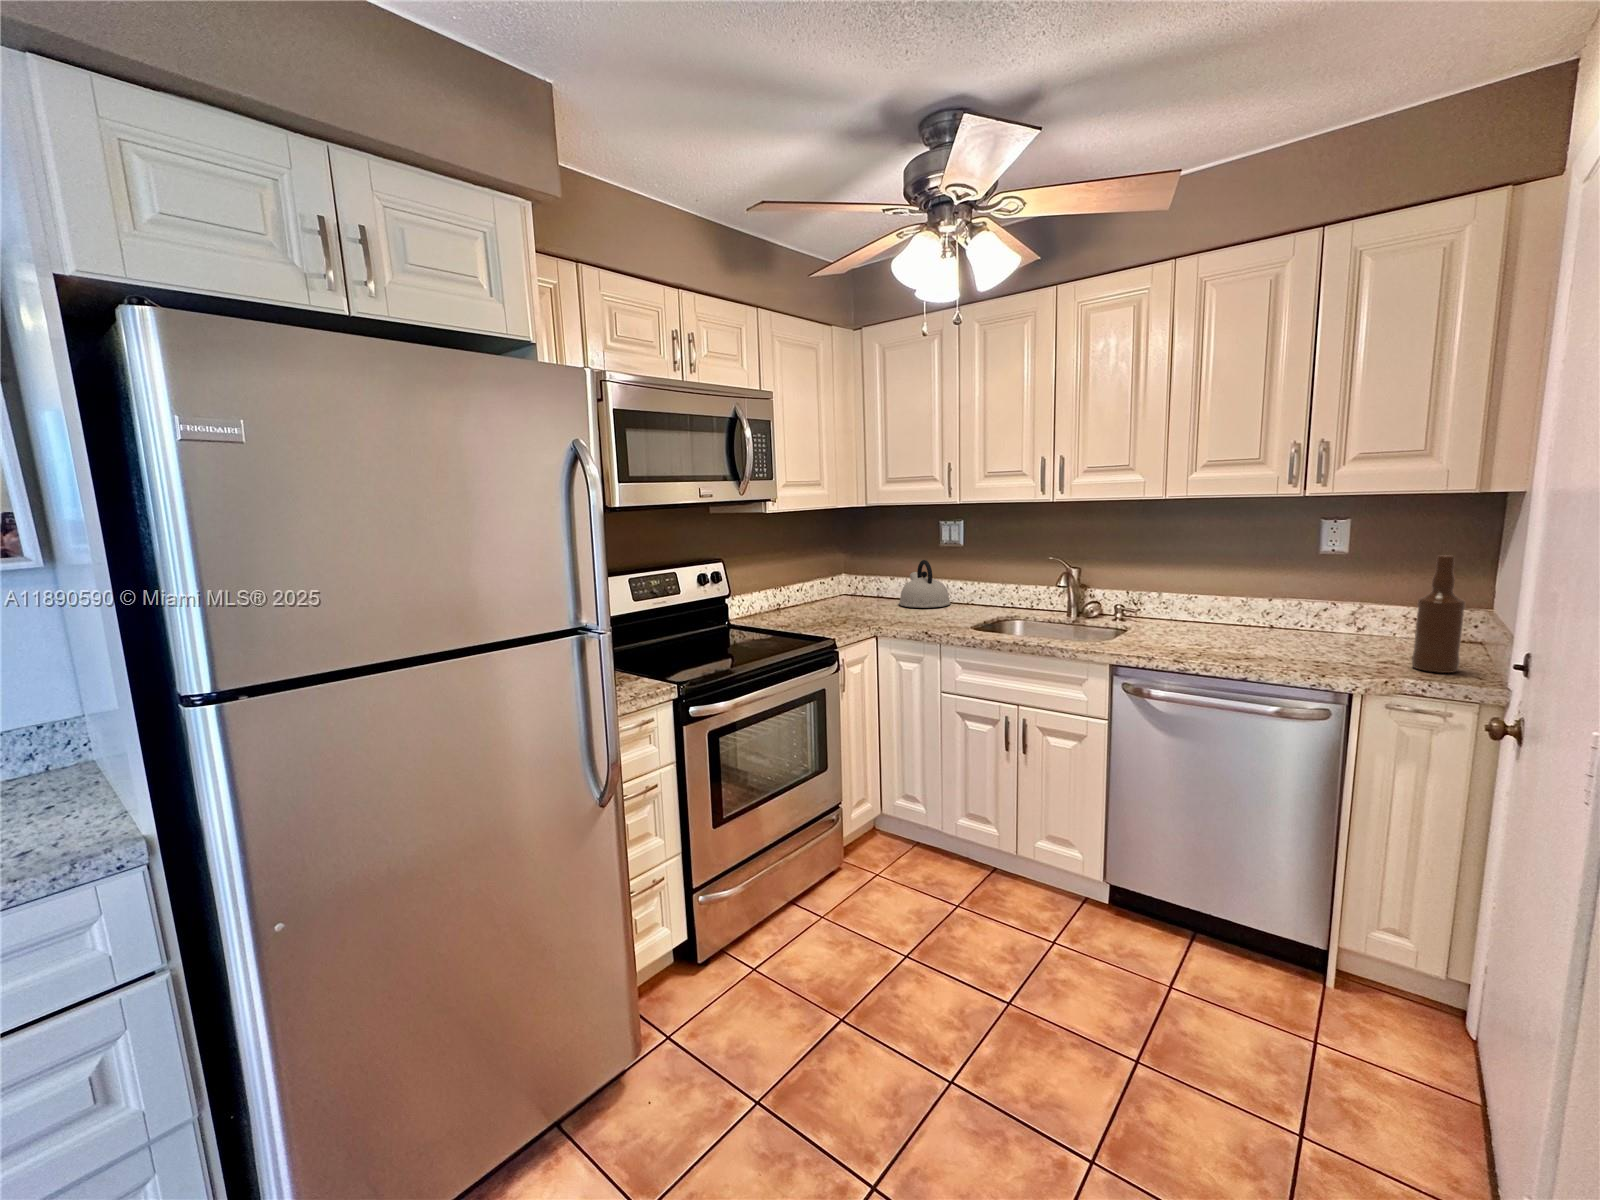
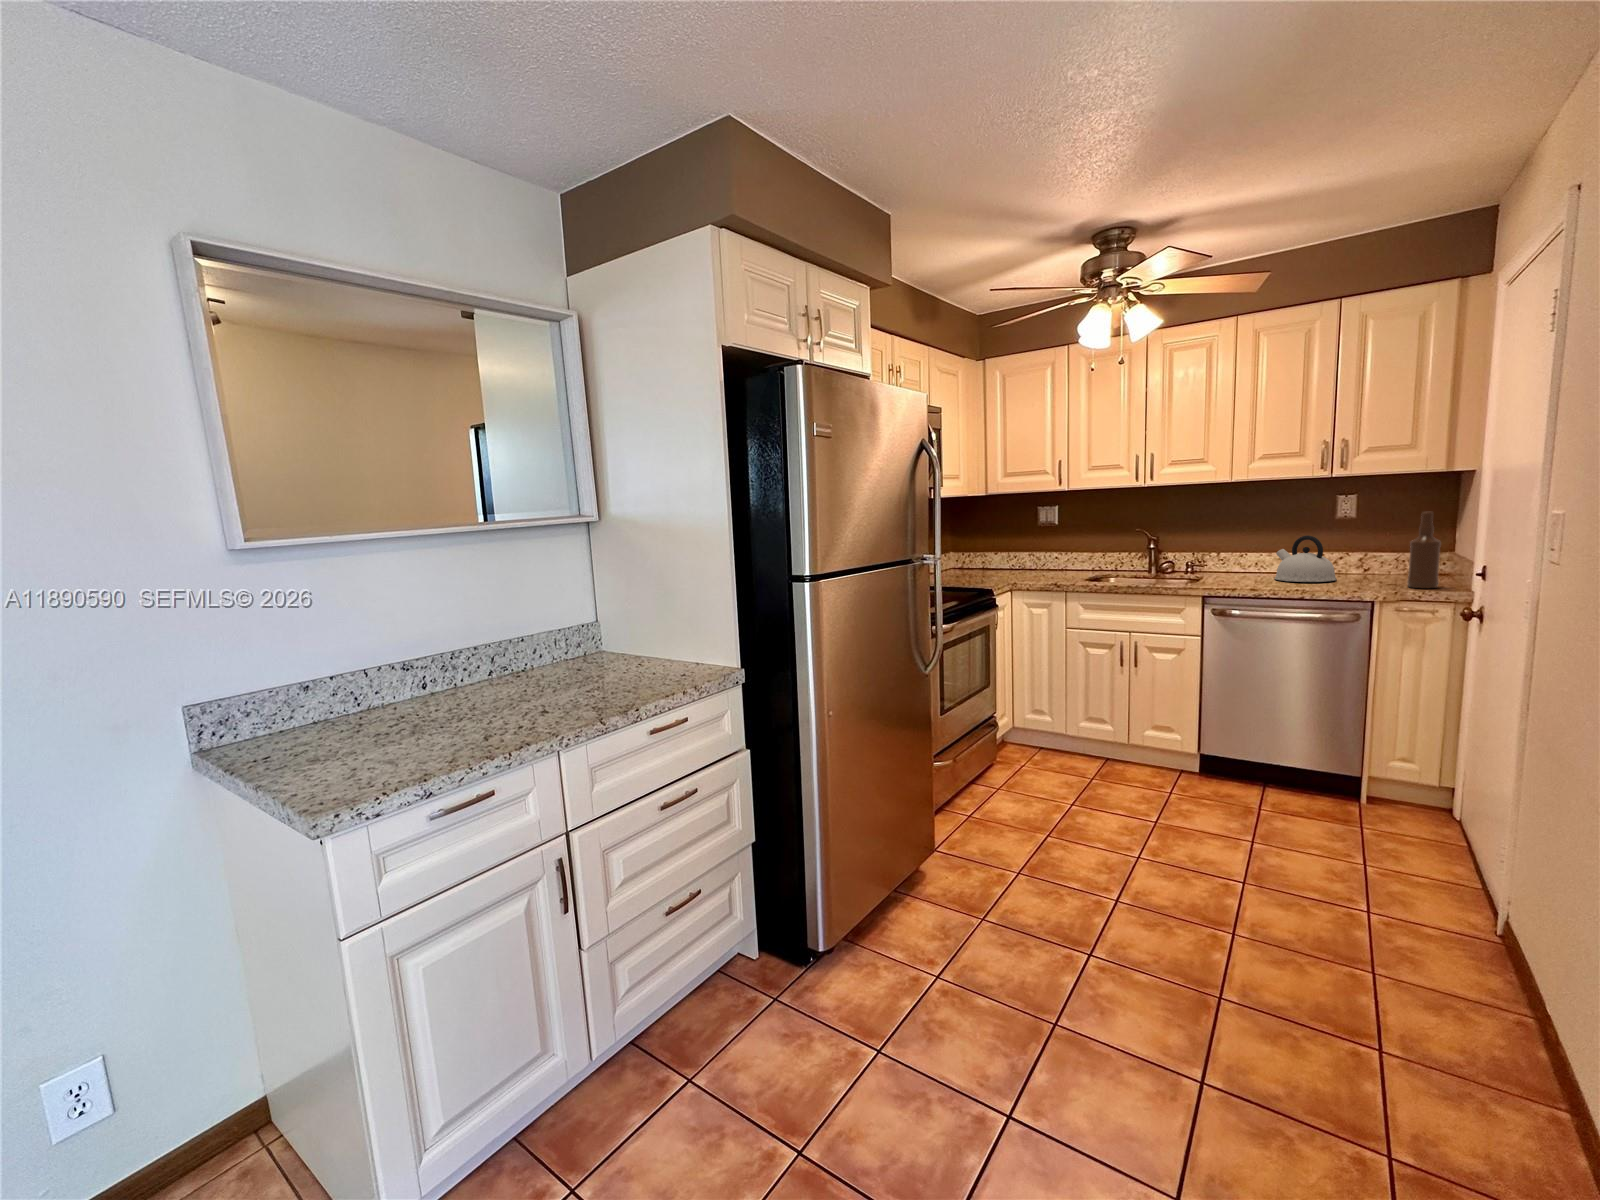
kettle: present [899,560,951,608] -> present [1275,535,1337,582]

